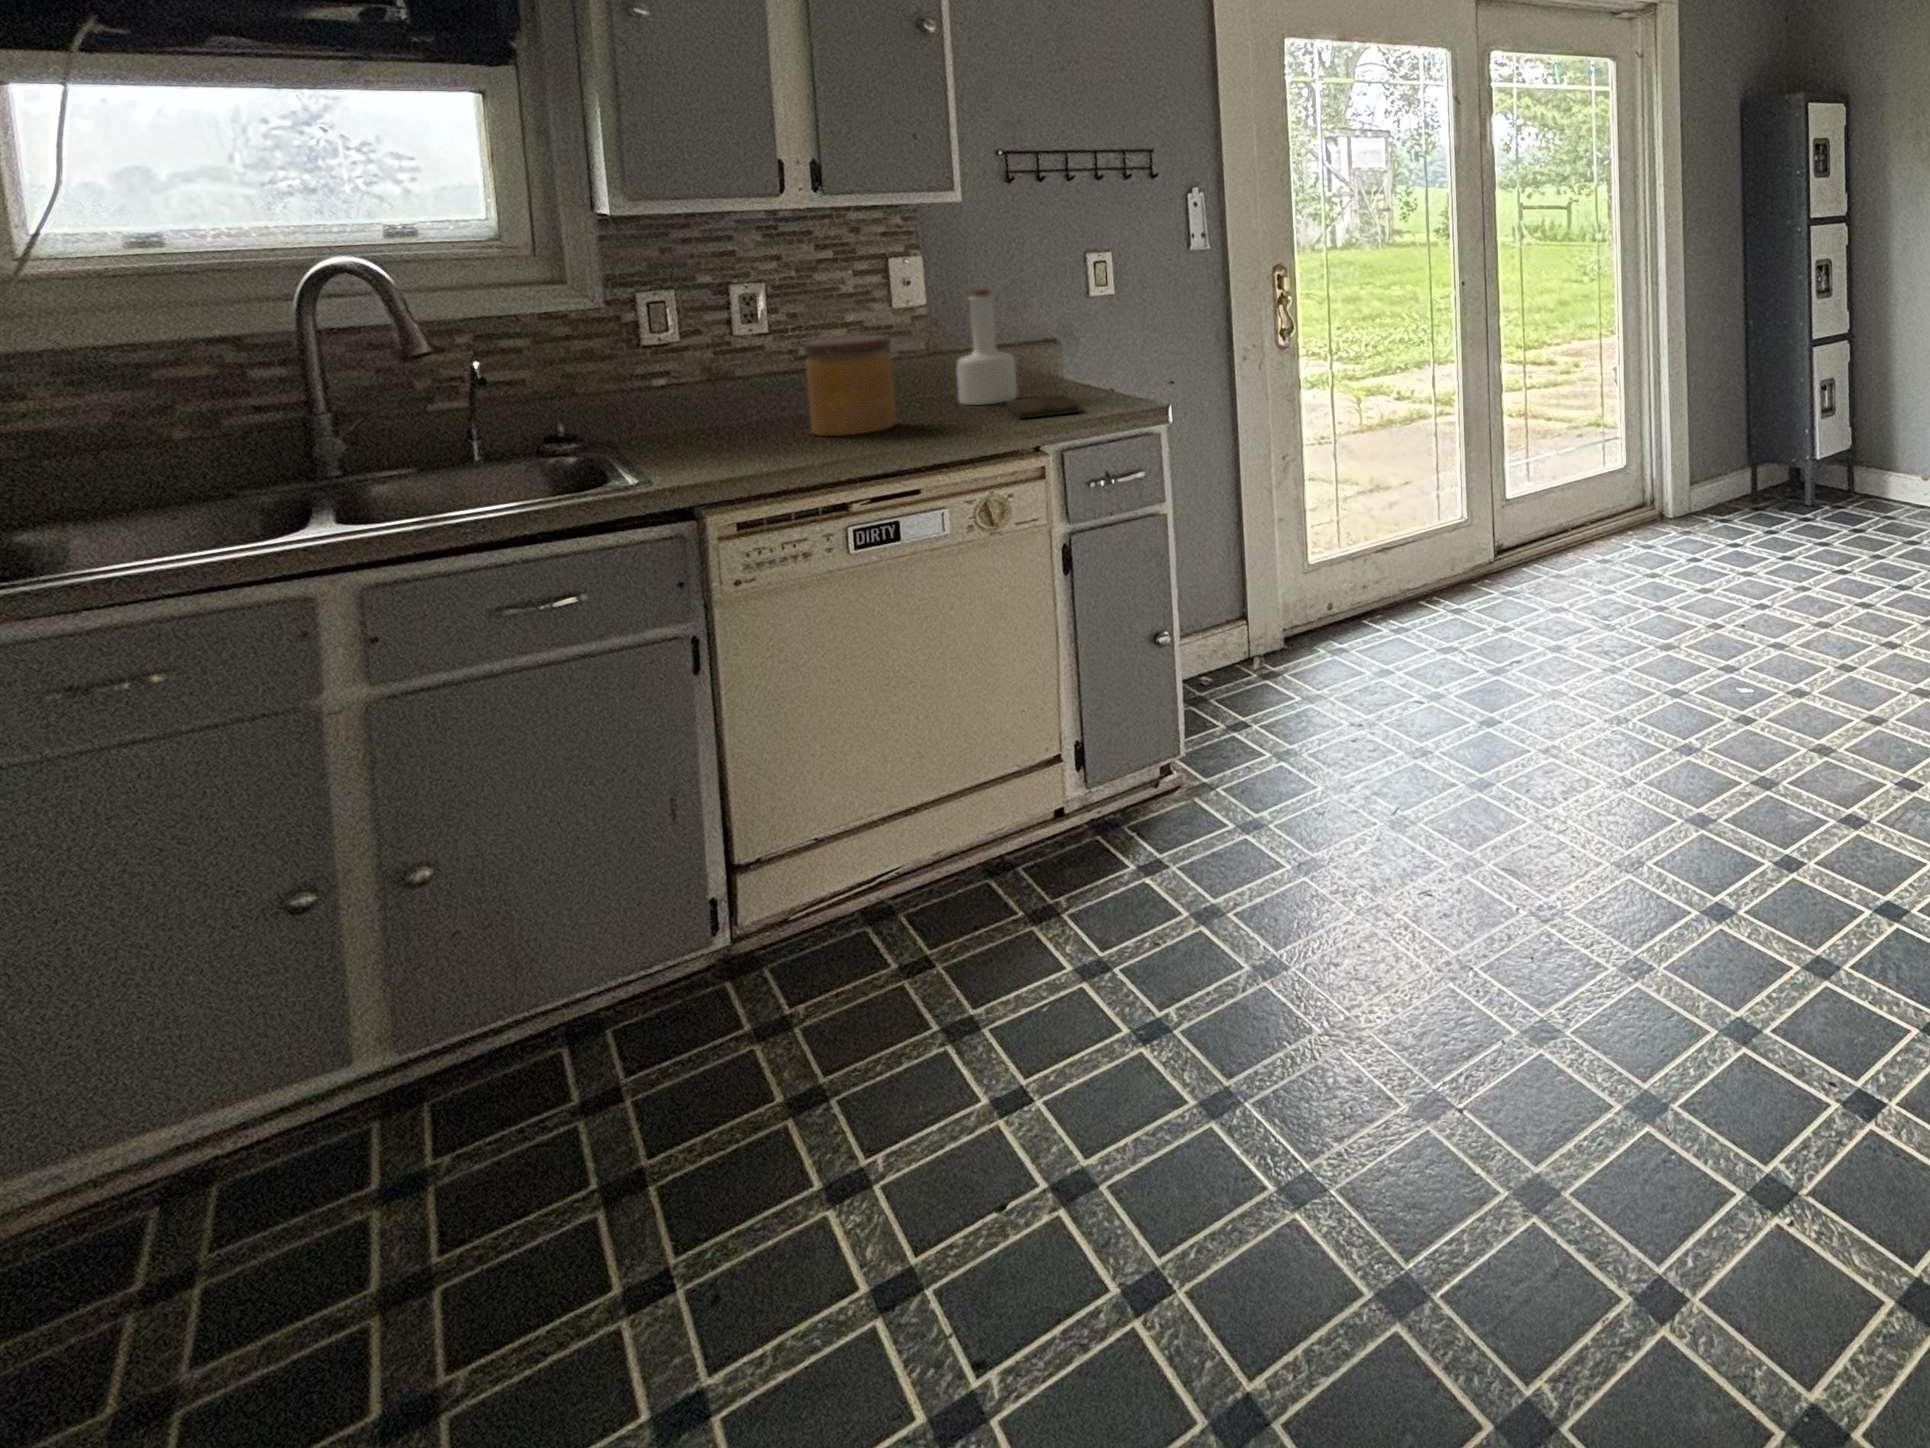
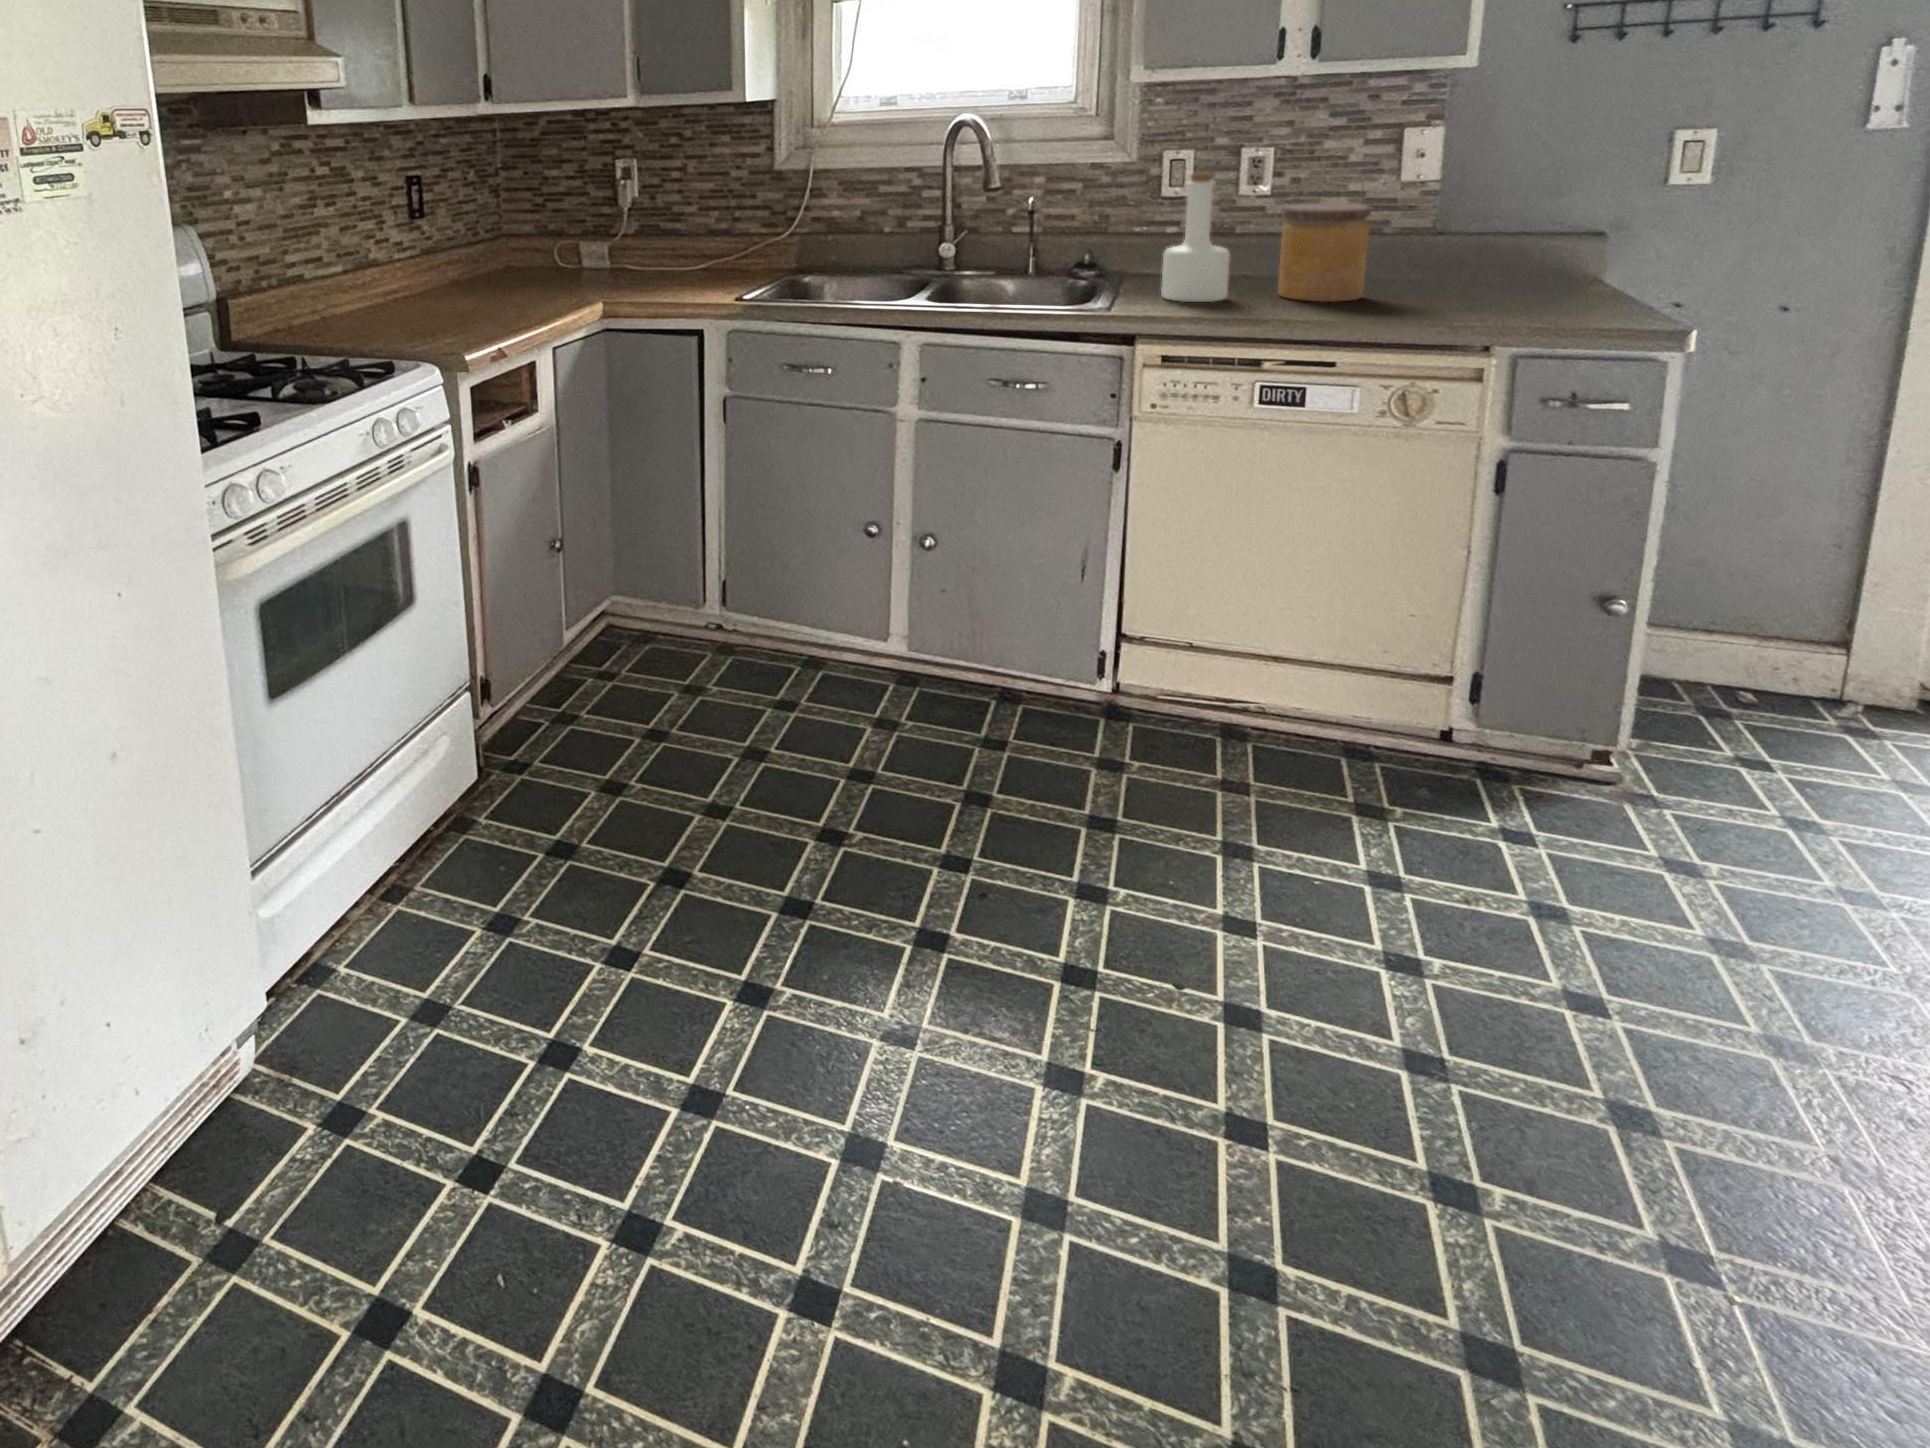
bottle: present [957,289,1017,405] -> present [1161,173,1230,302]
cutting board: present [1006,395,1080,419] -> none [1495,293,1581,318]

